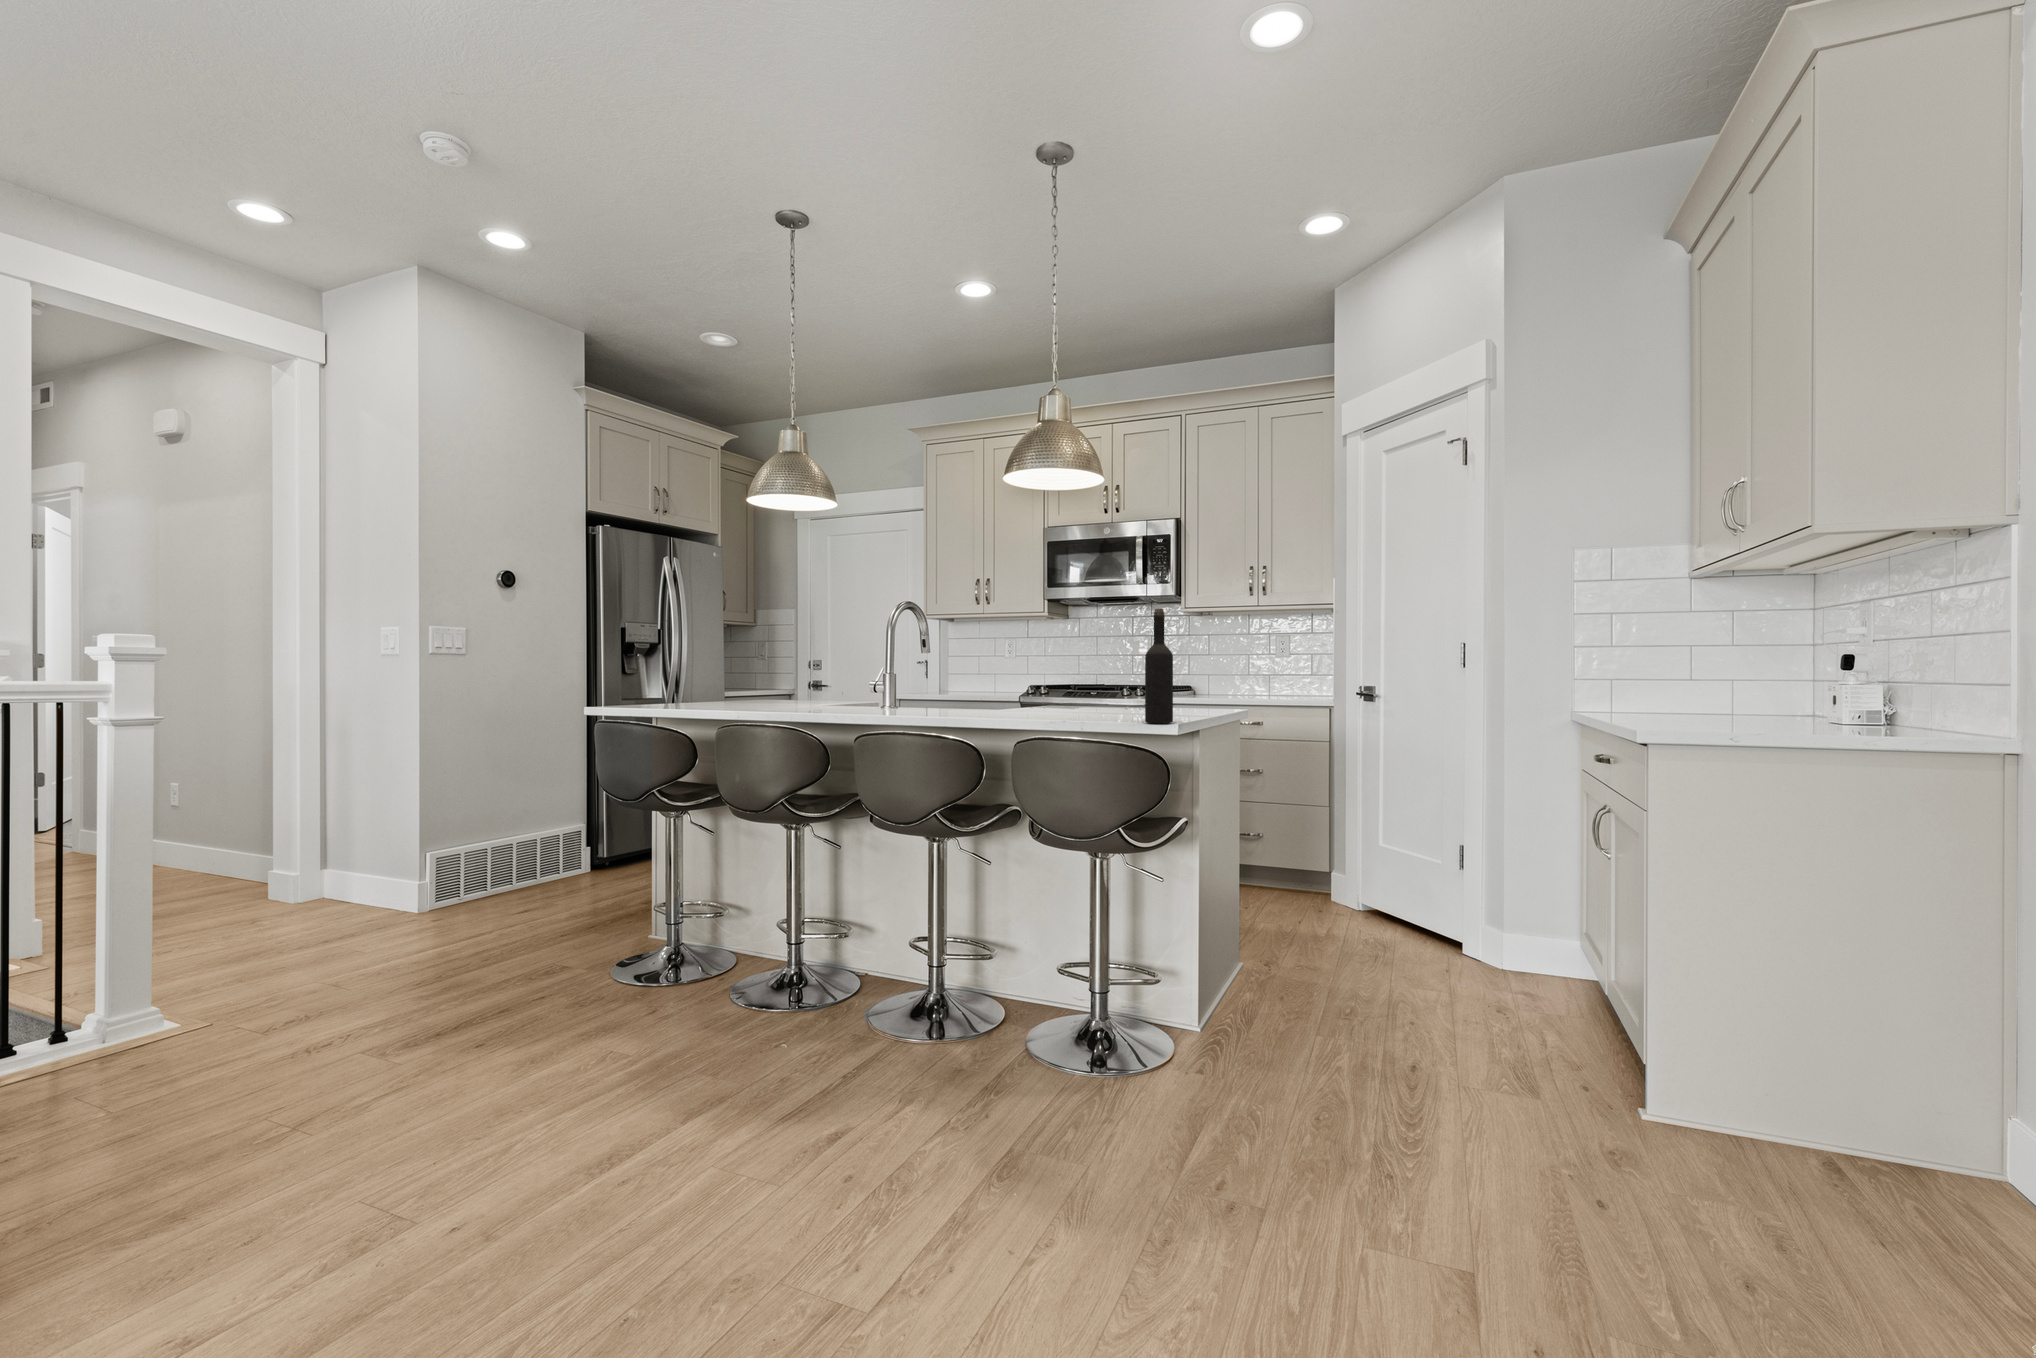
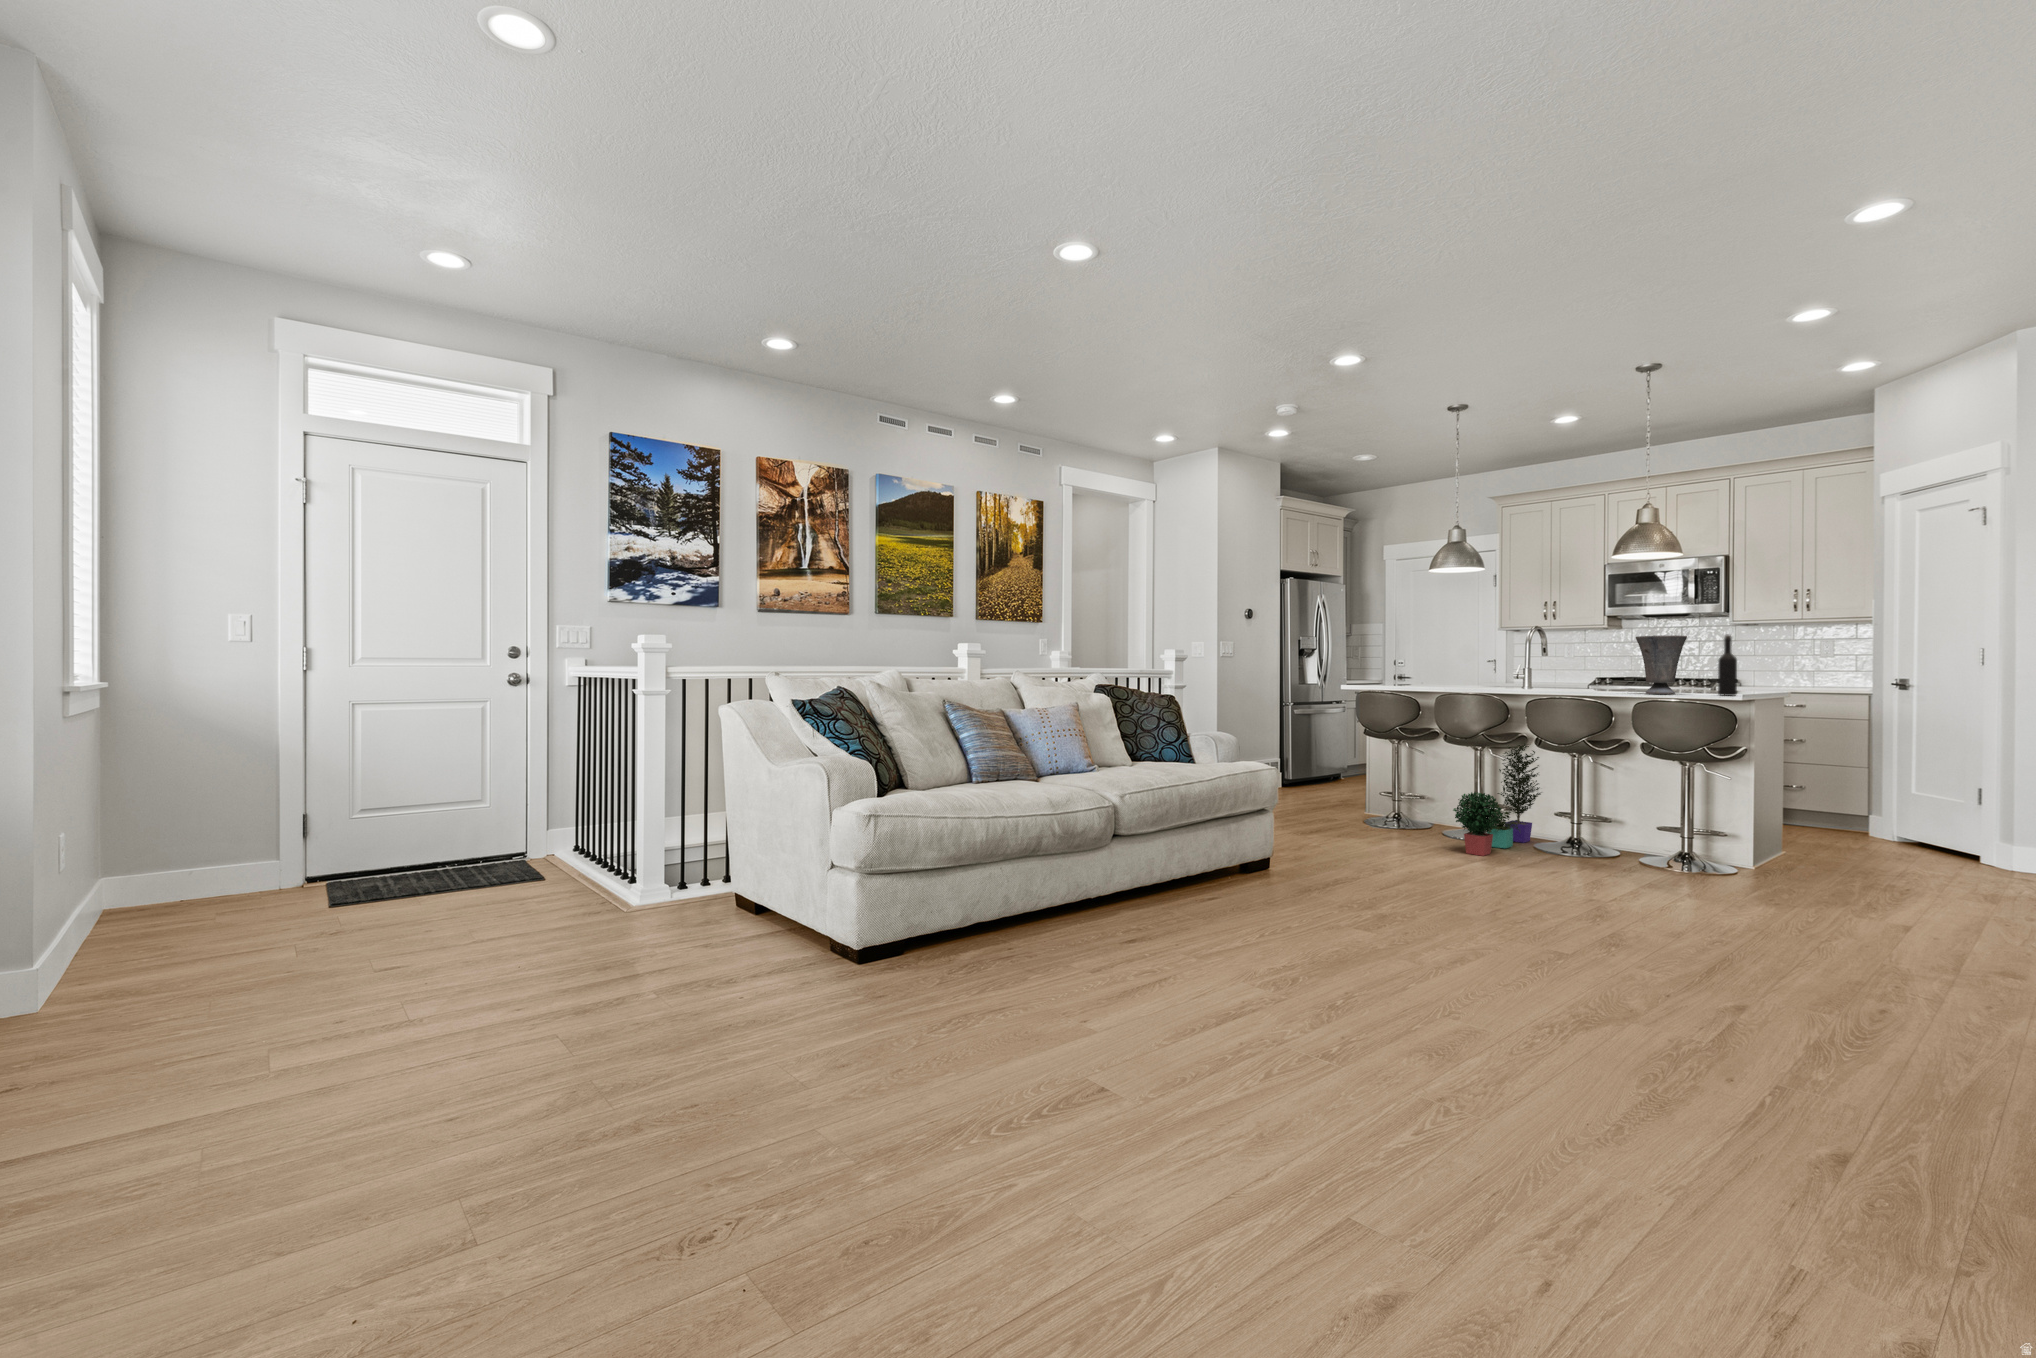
vase: none [1019,608,1099,722] -> present [1636,635,1687,694]
potted plant: none [690,800,897,1071] -> present [1453,743,1541,856]

